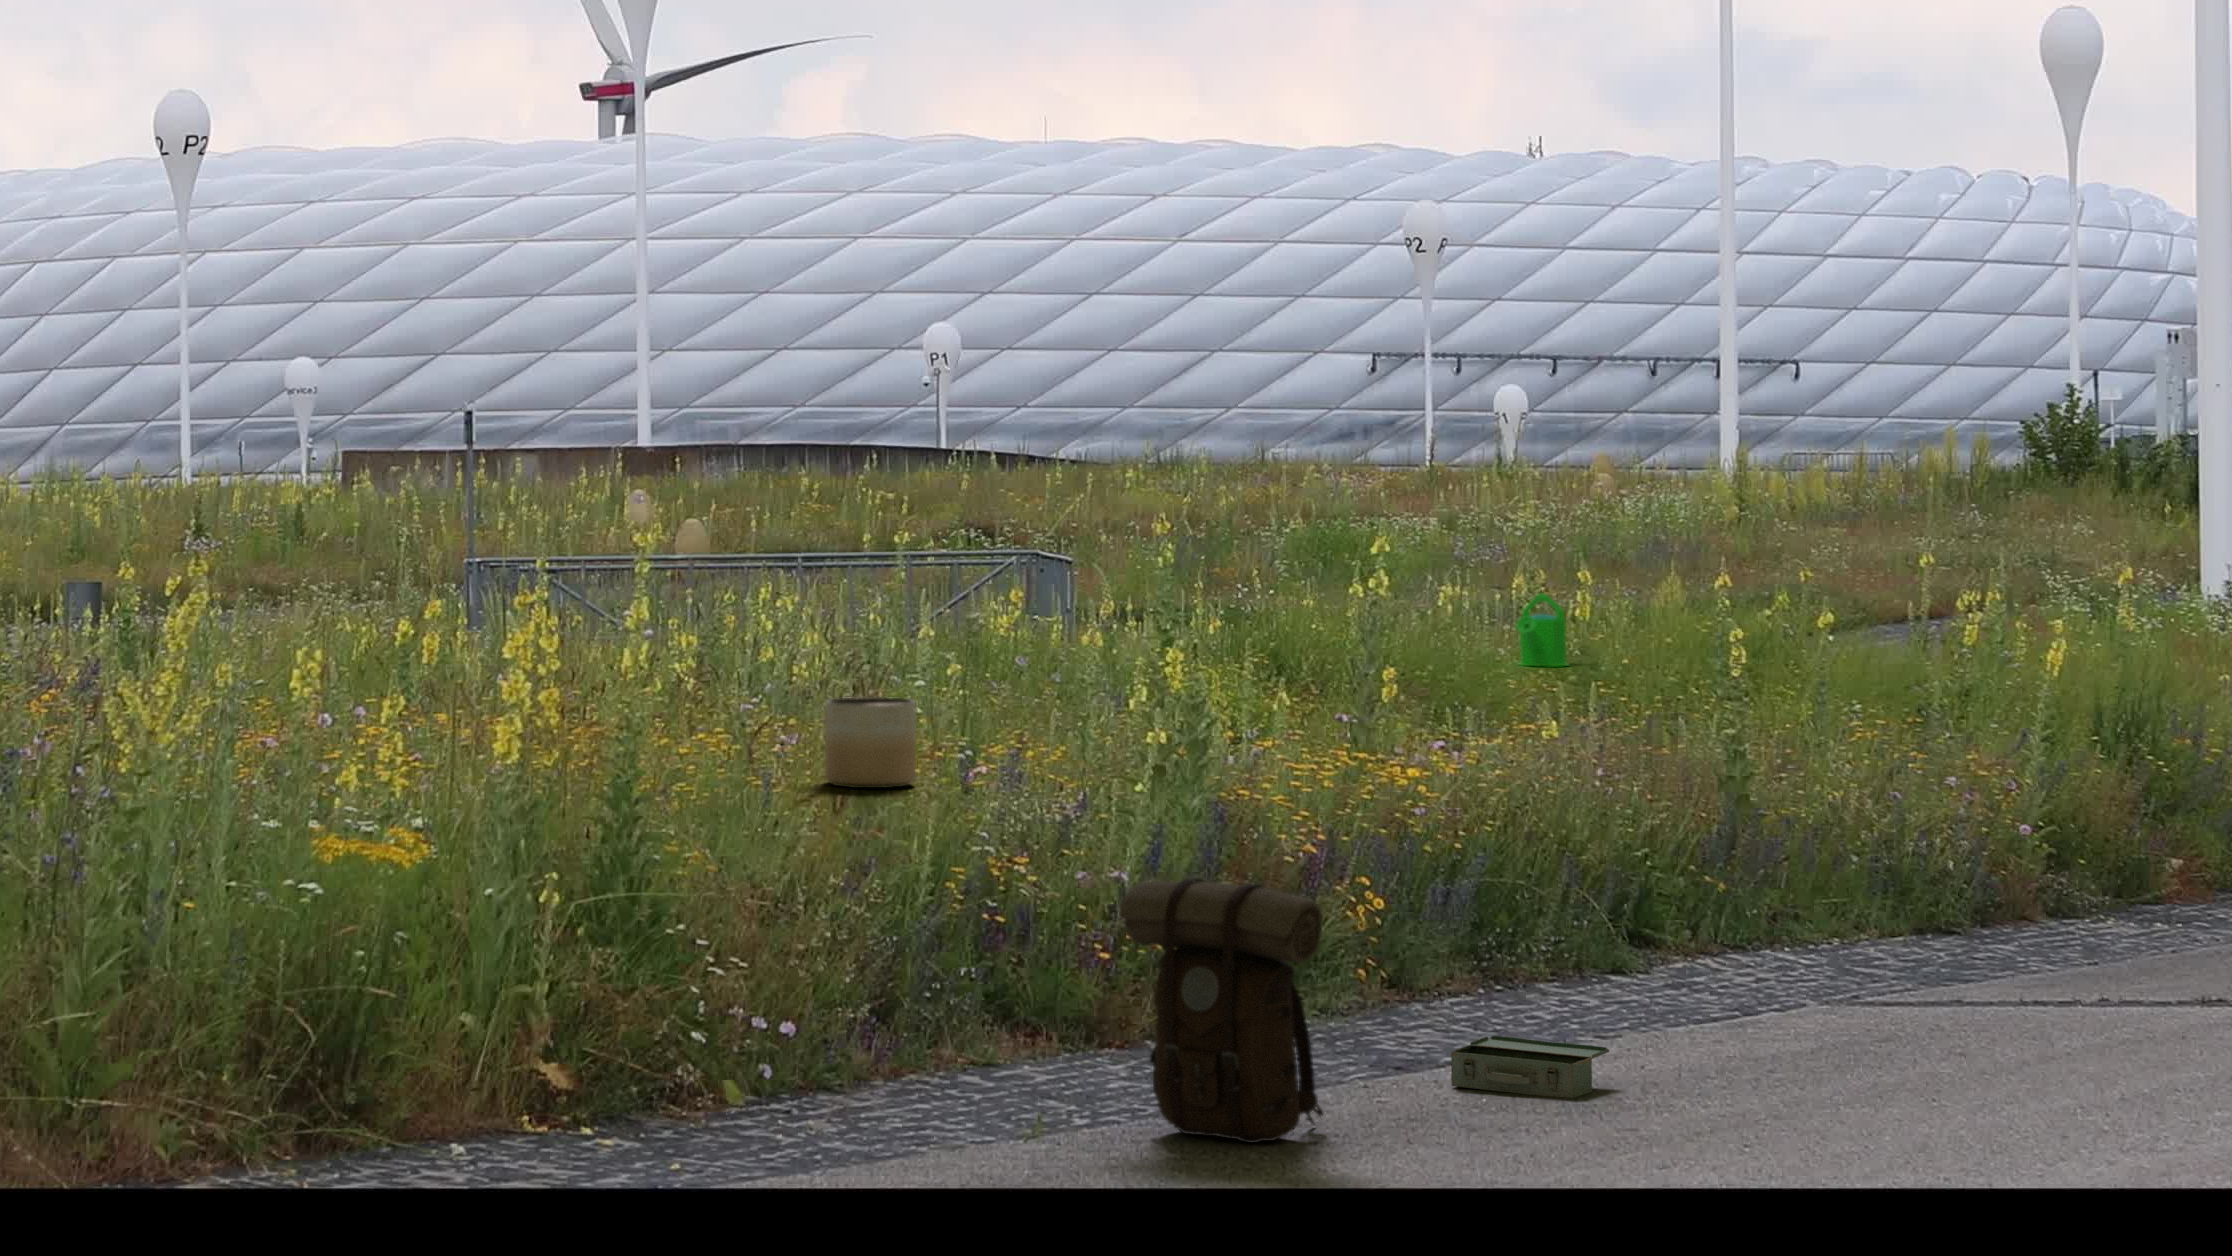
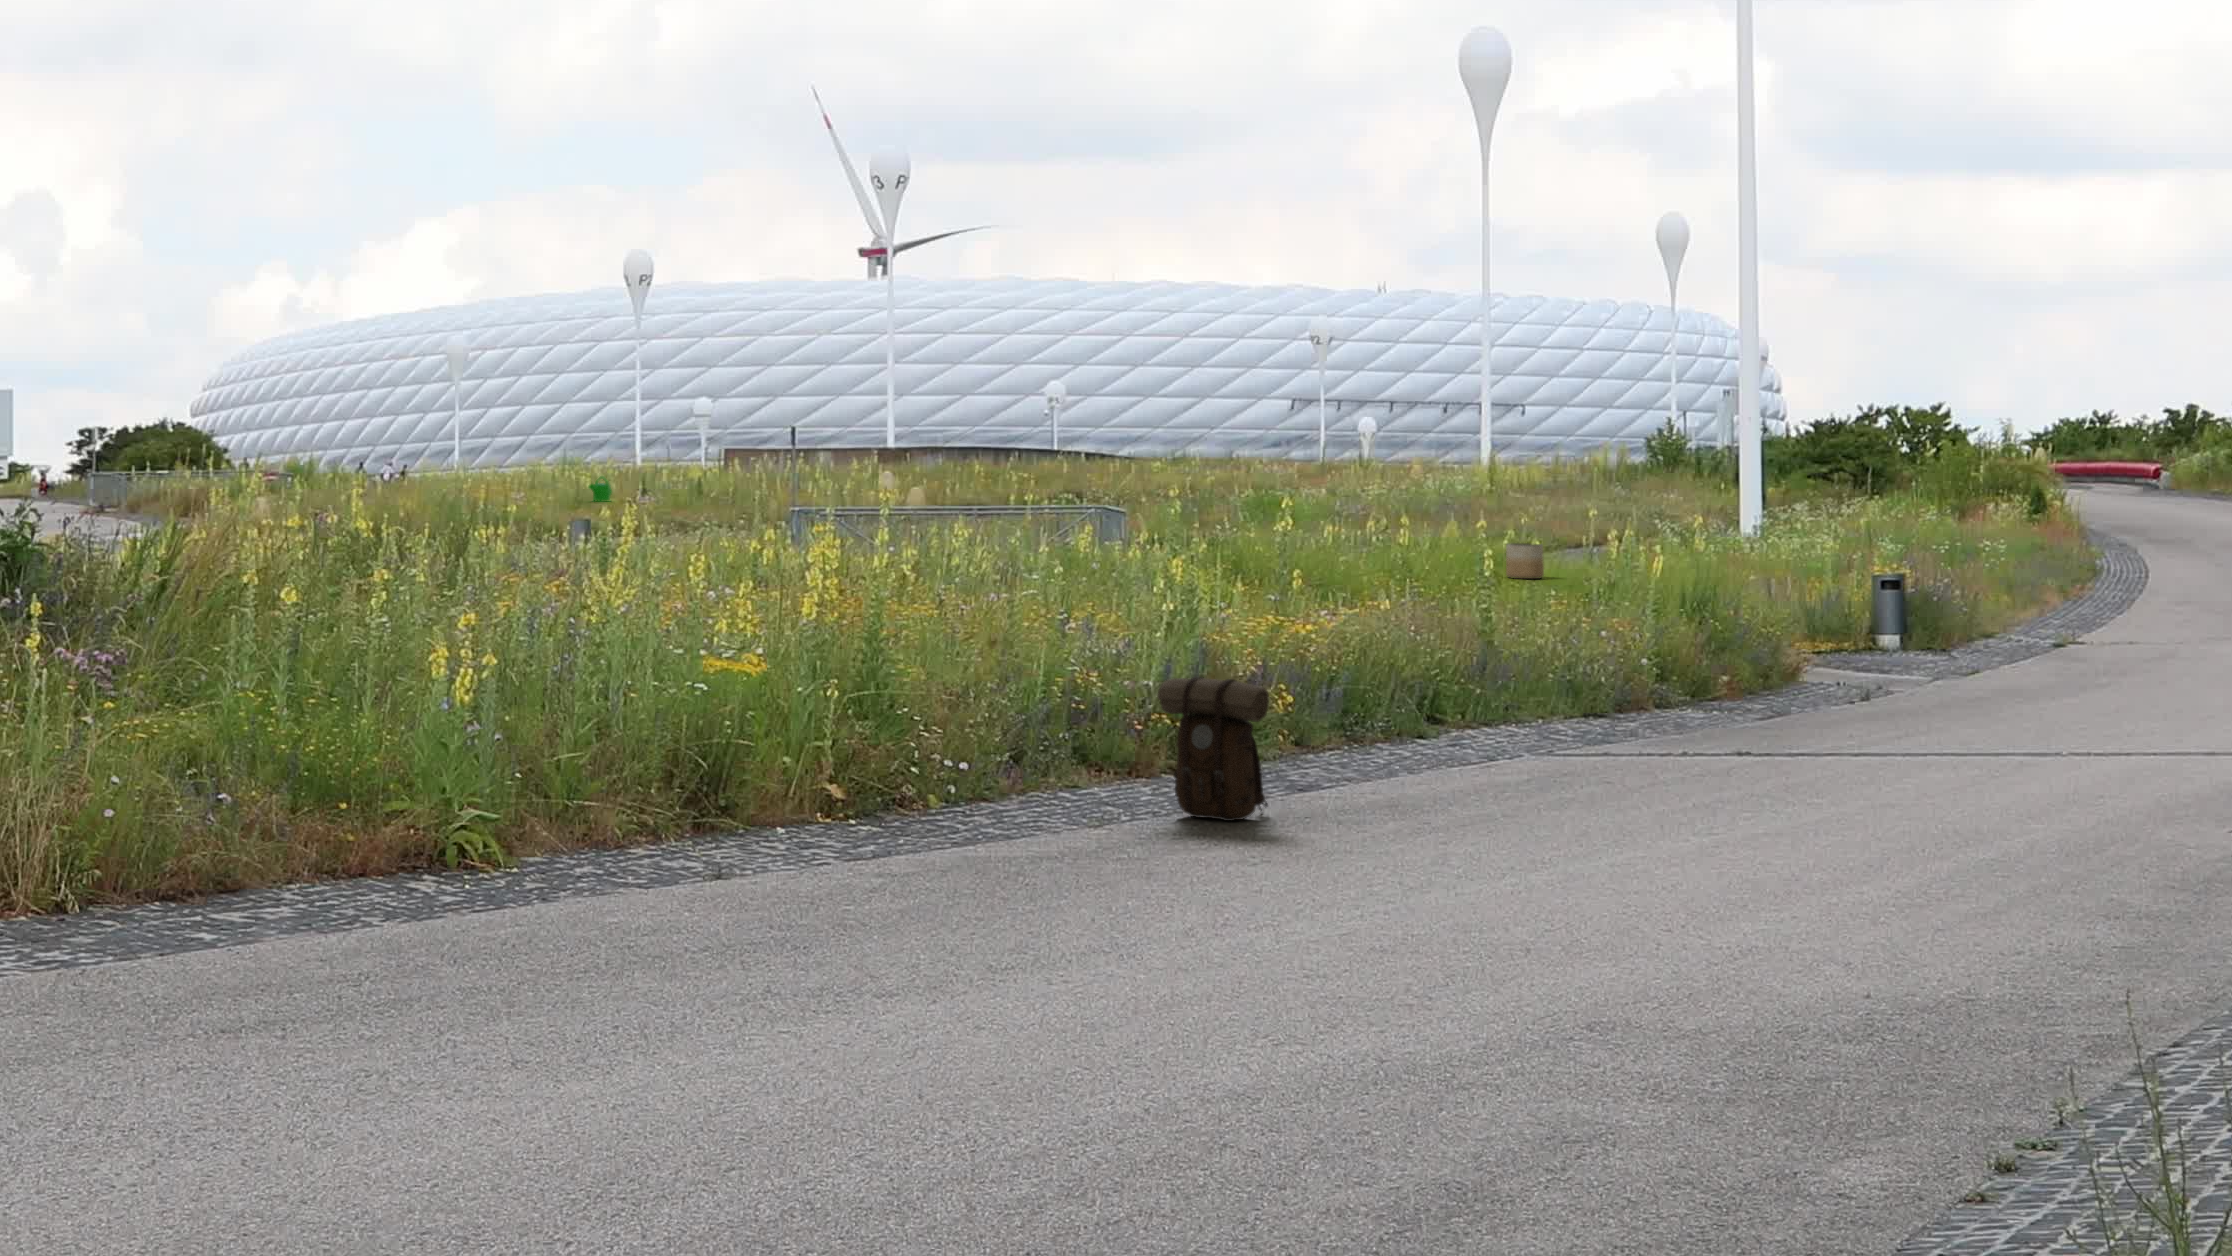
watering can: present [1517,593,1568,667] -> present [588,476,612,502]
planter: present [825,697,916,788] -> present [1506,543,1544,579]
toolbox: present [1451,1036,1609,1098] -> none [1334,766,1420,799]

